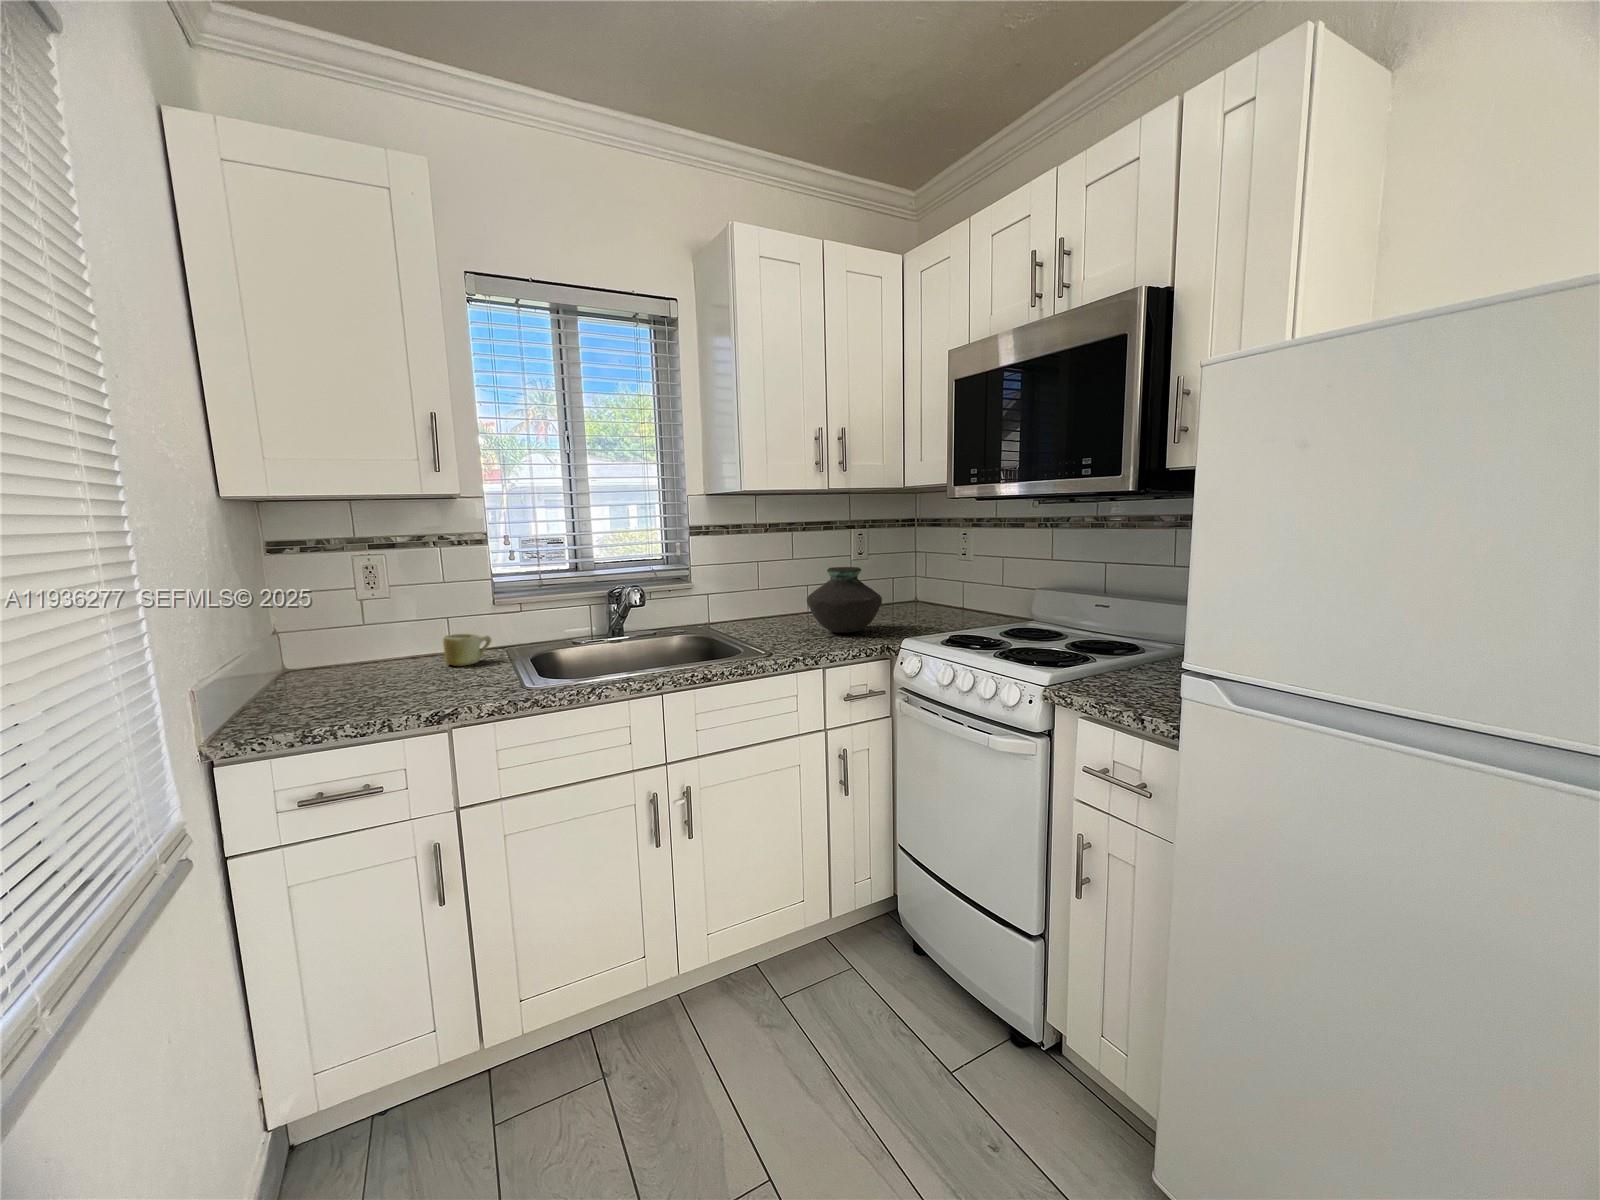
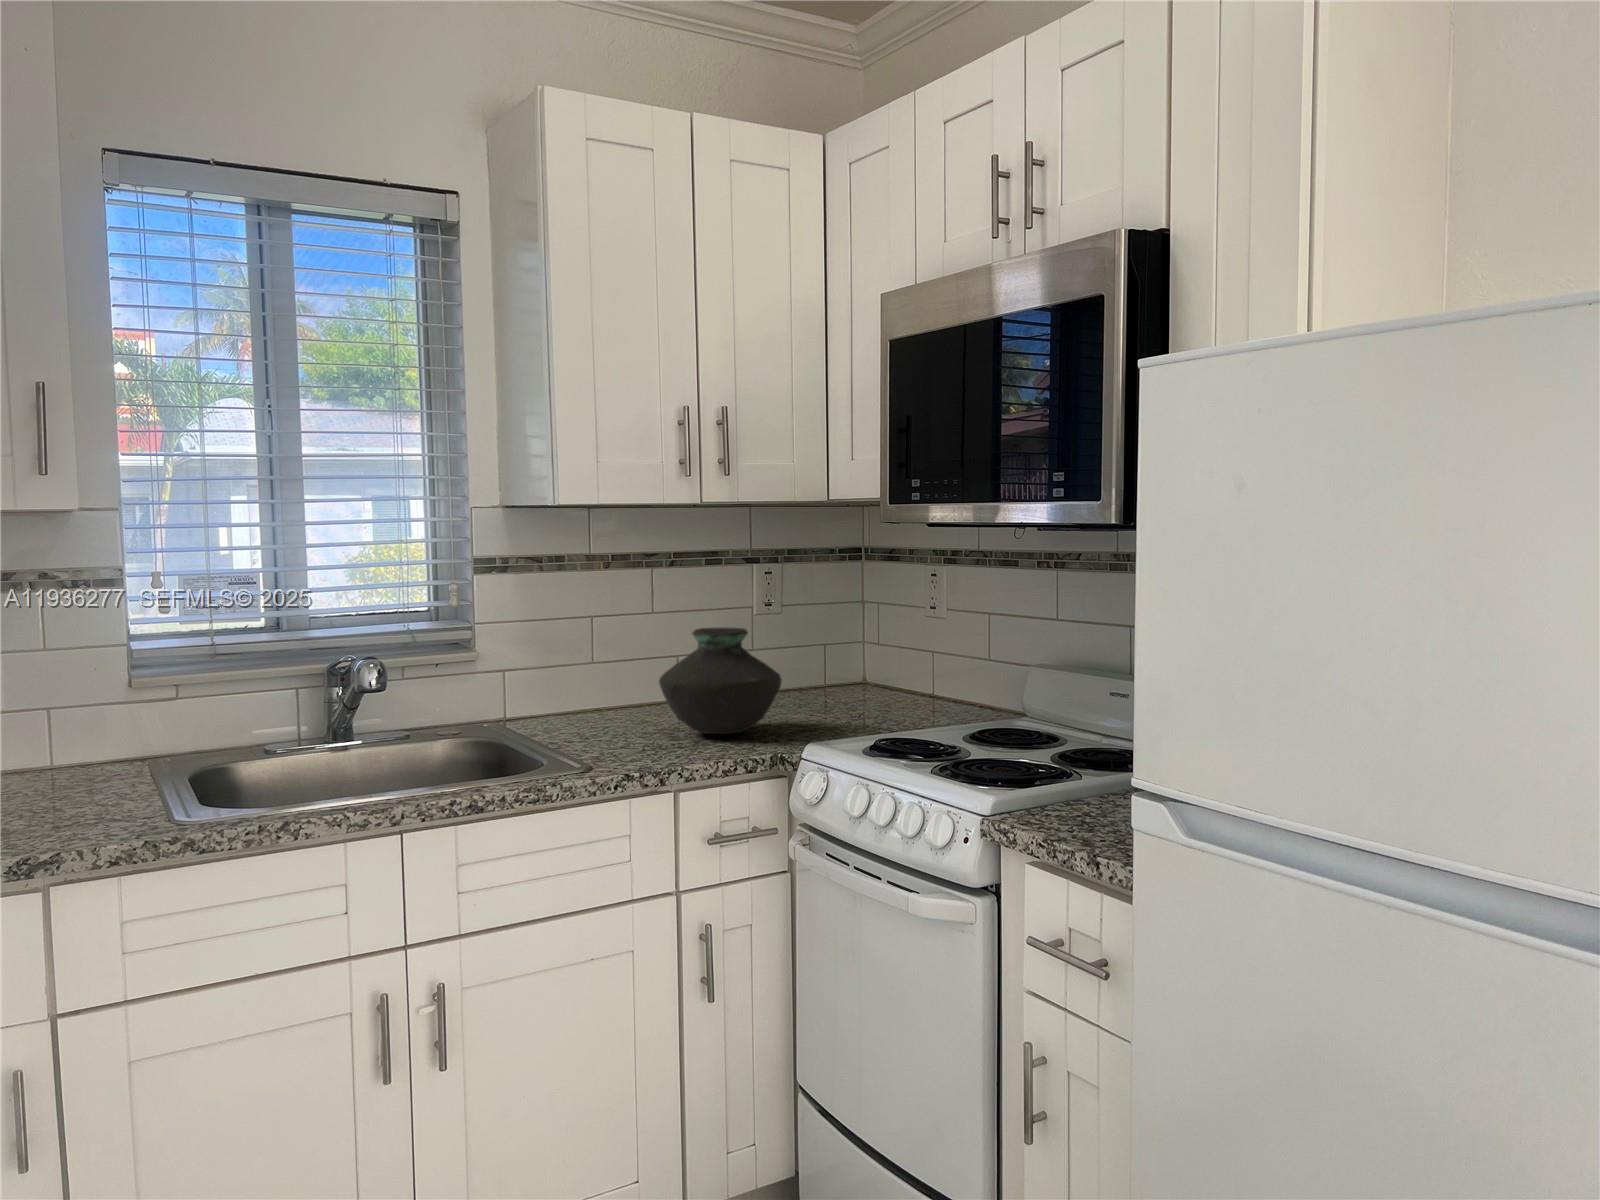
mug: present [443,634,491,666] -> none [45,734,127,788]

